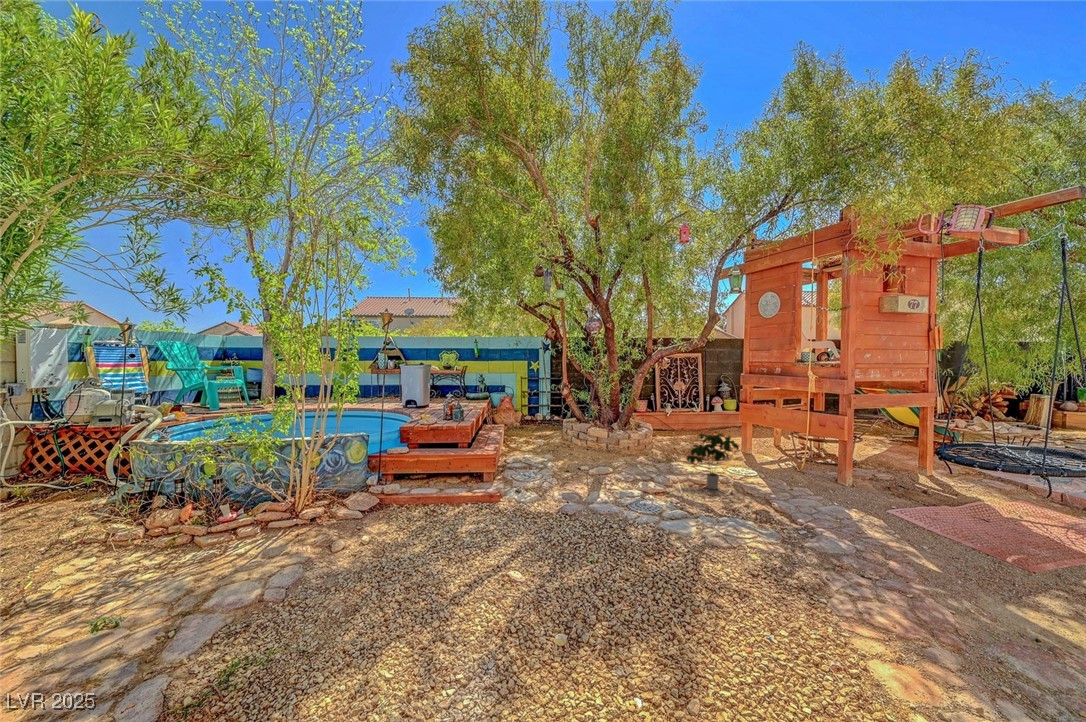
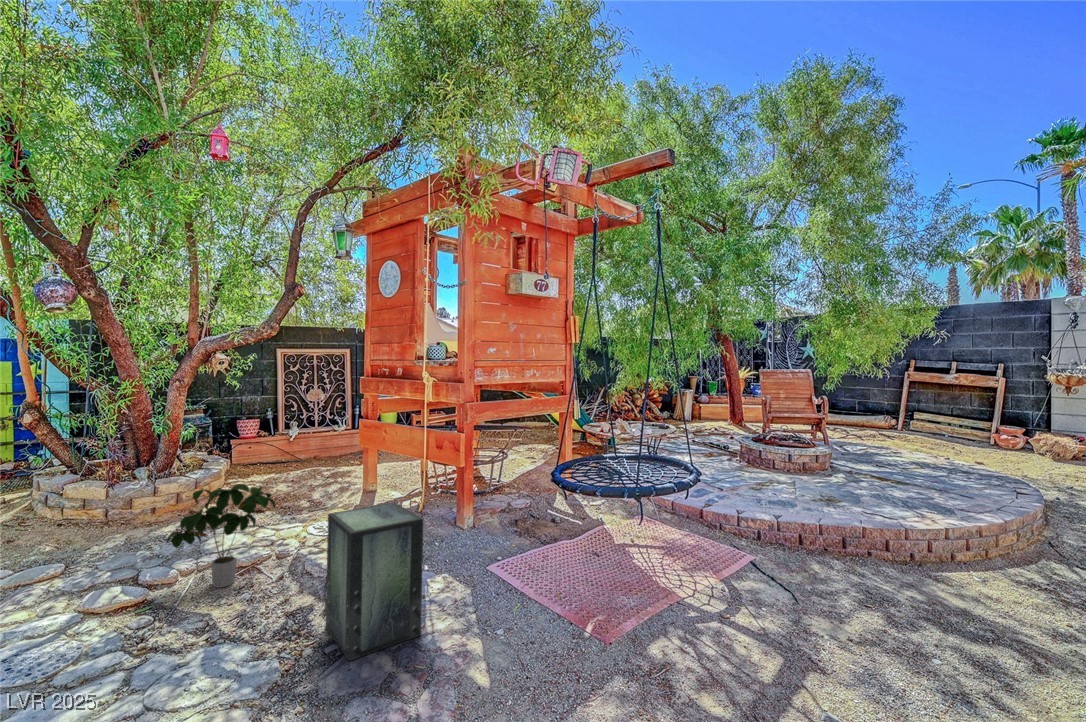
storage box: none [800,452,872,533] -> present [326,502,423,661]

